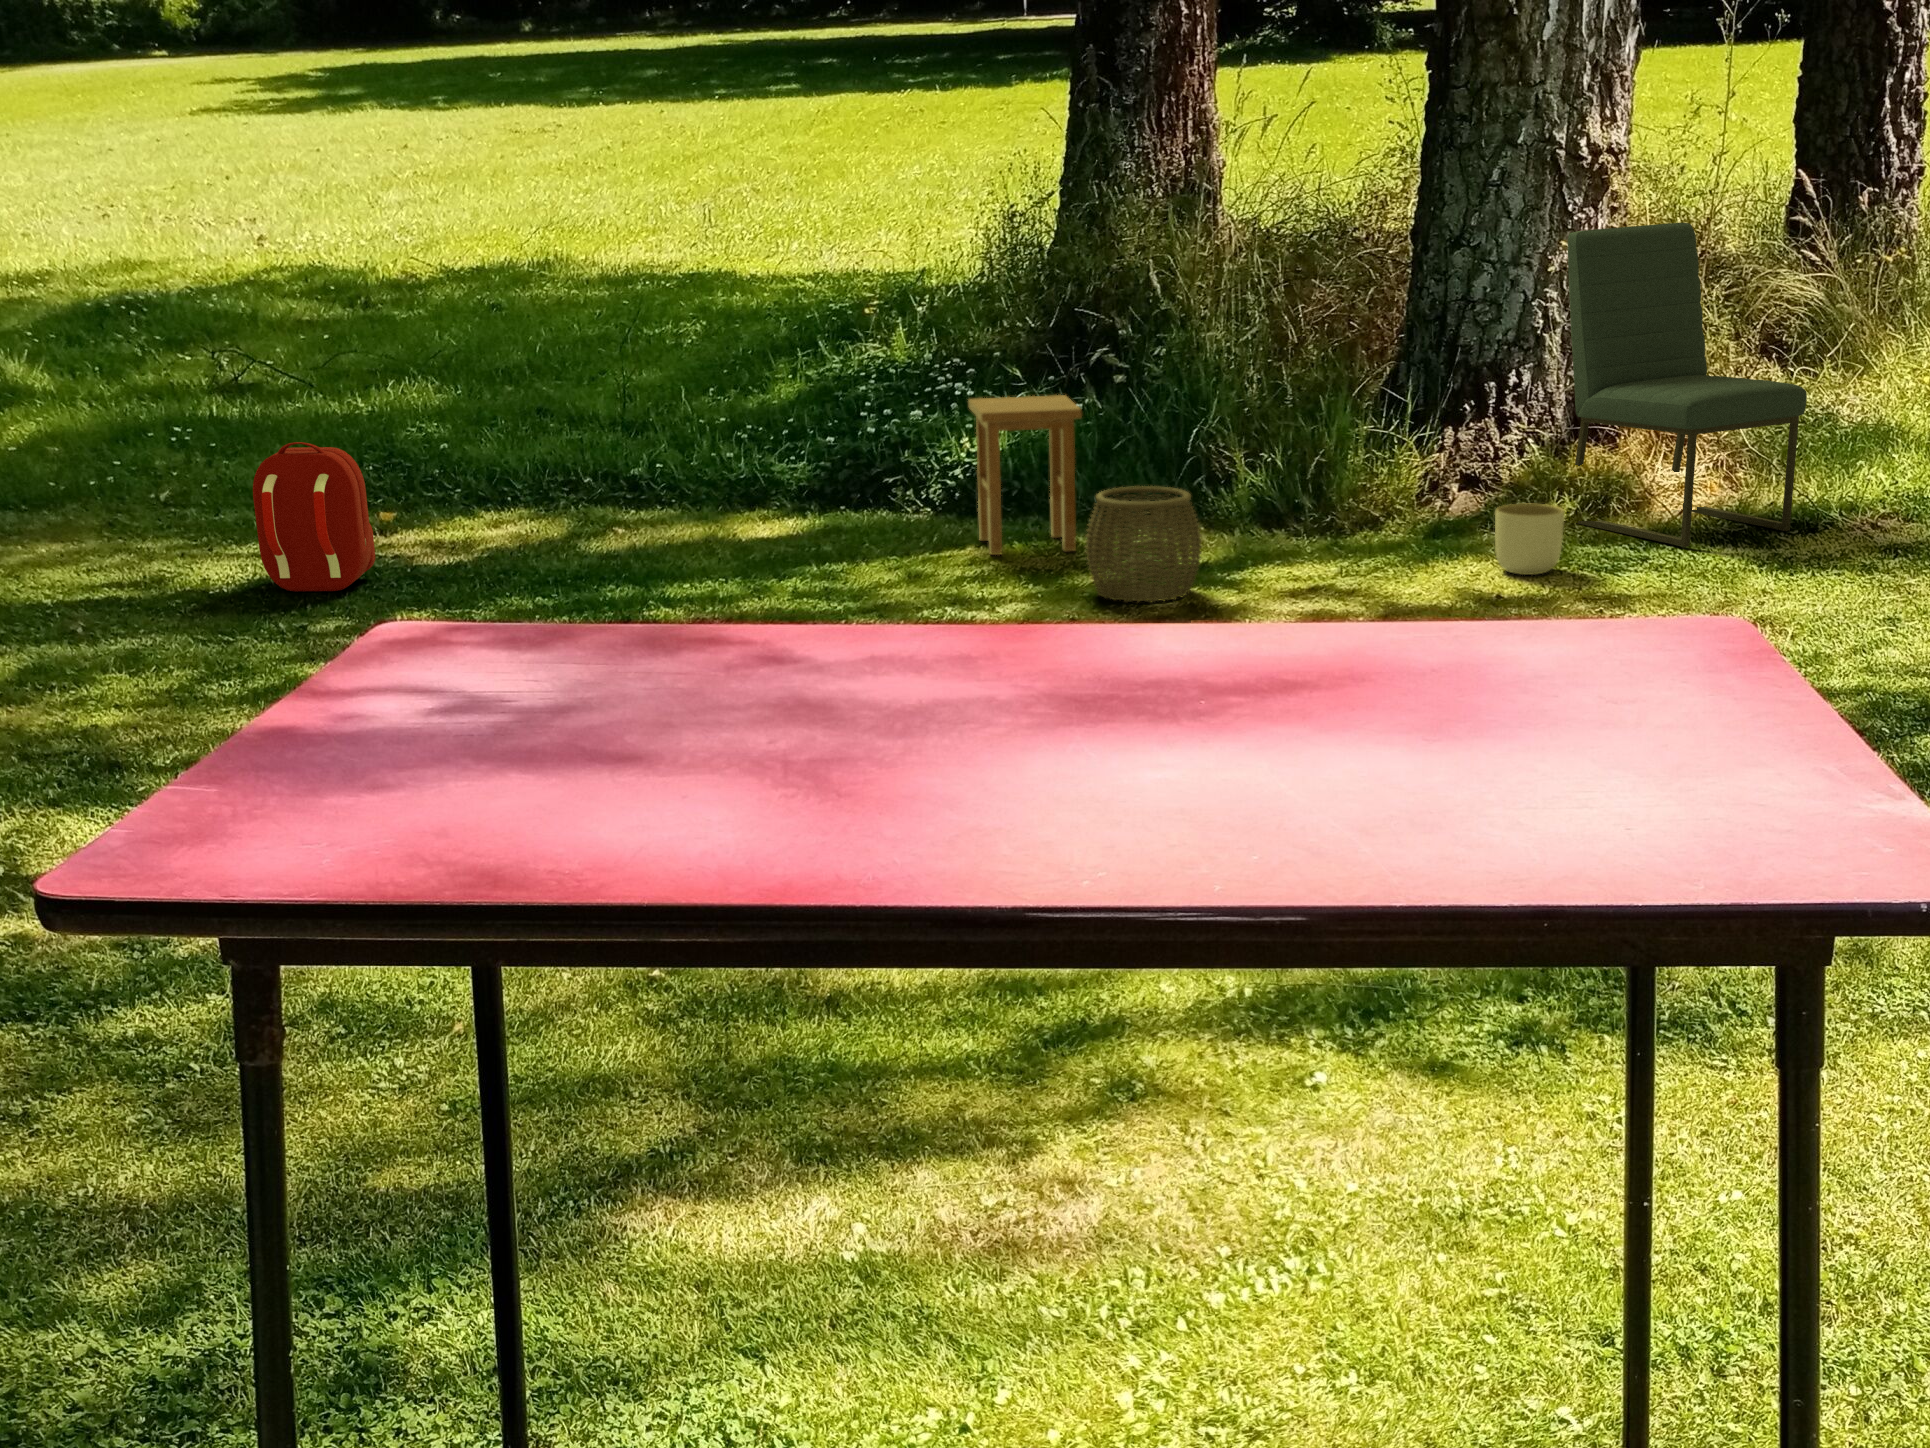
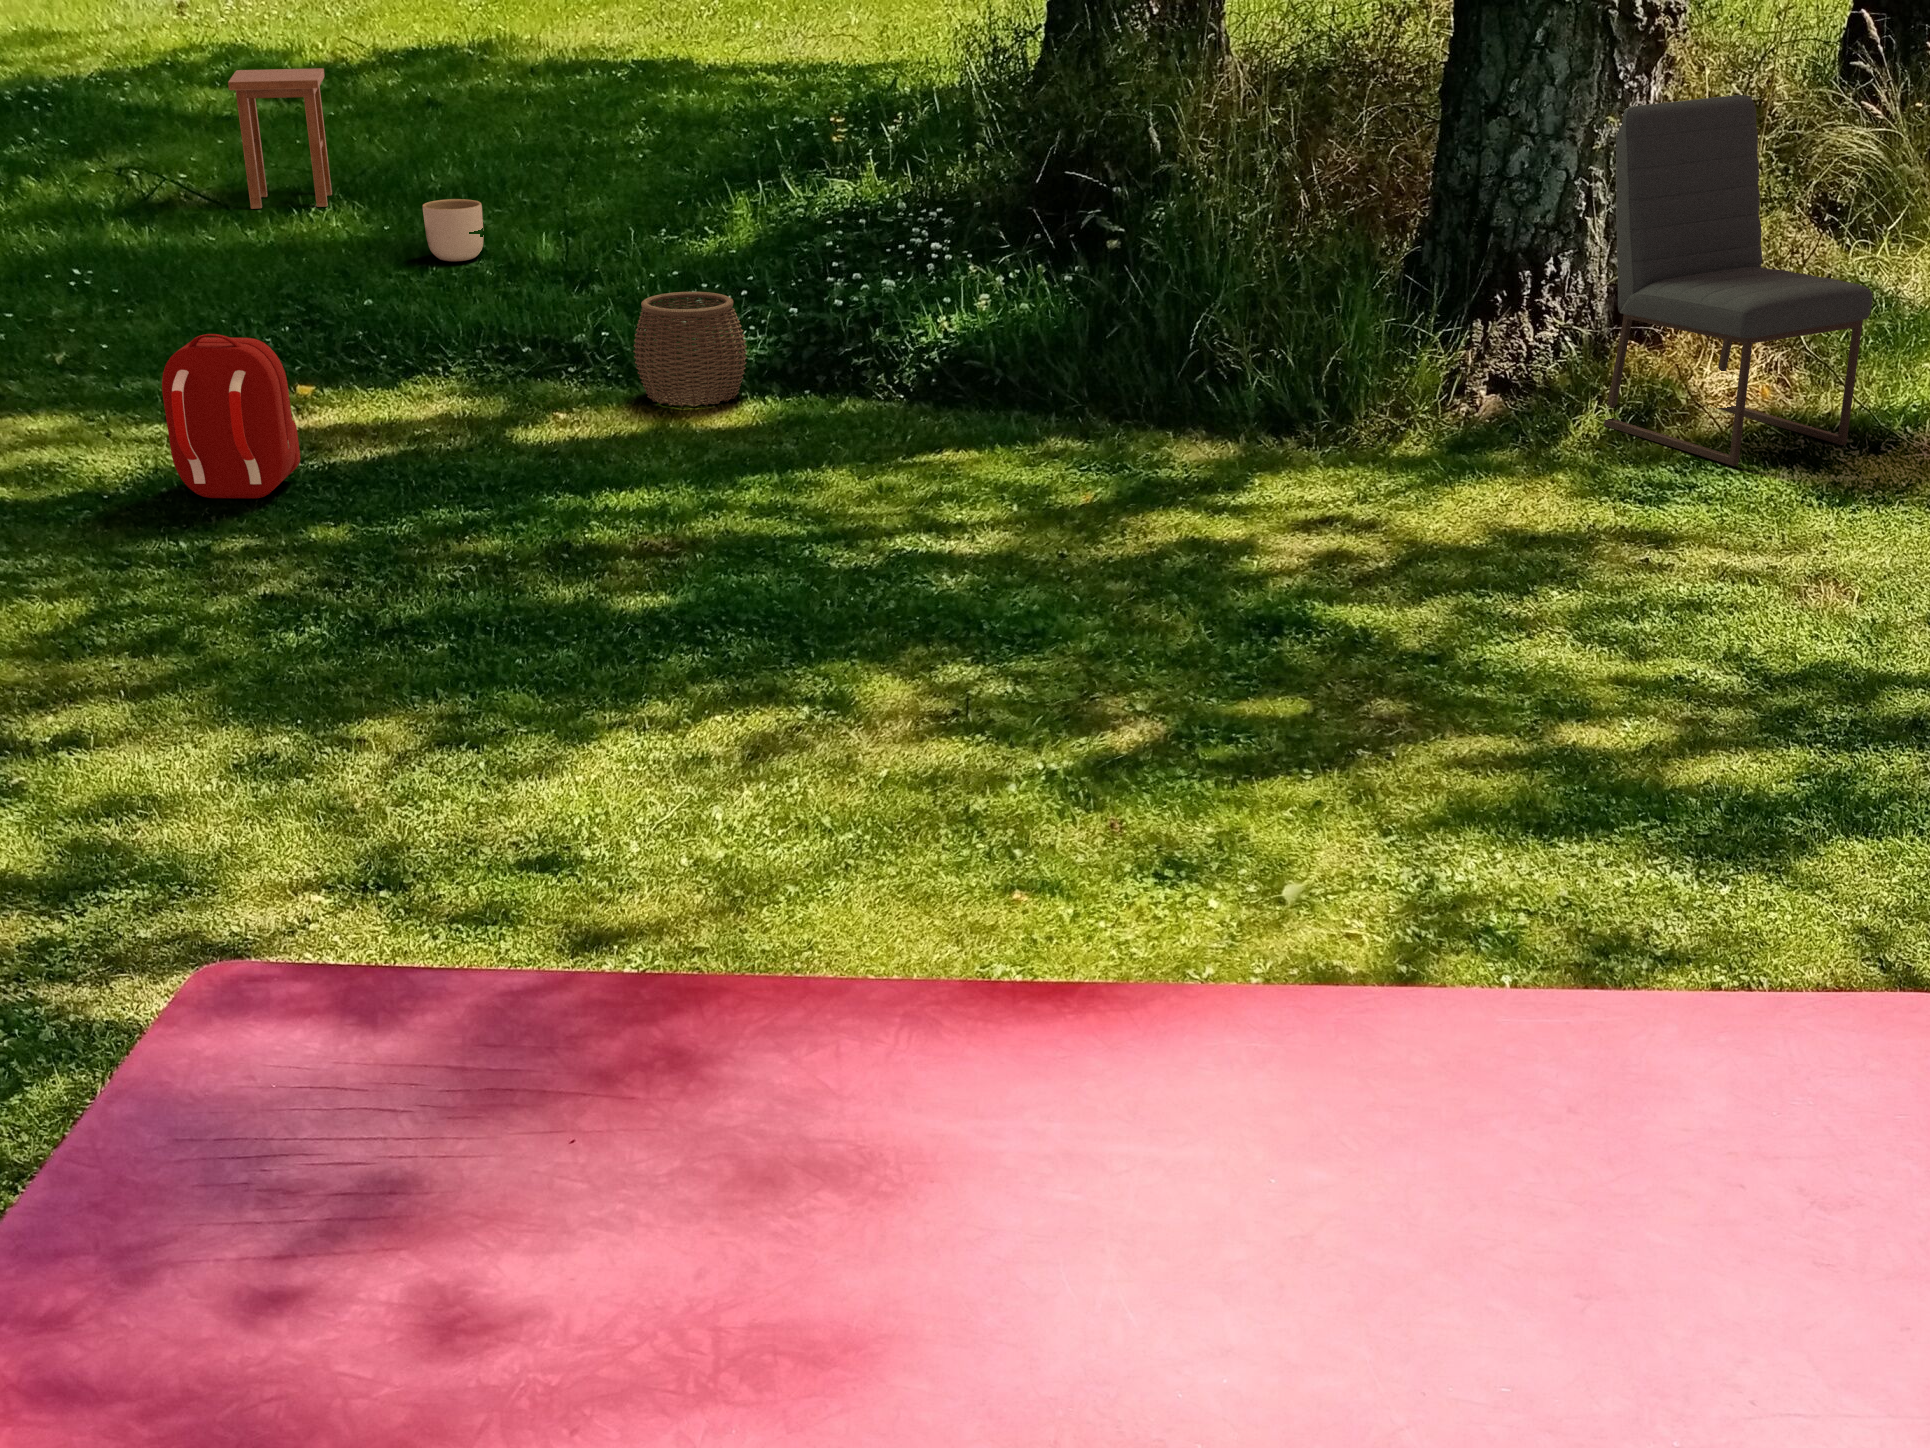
stool: present [968,395,1082,555] -> present [228,68,332,209]
woven basket: present [1085,486,1202,602] -> present [634,292,747,407]
planter: present [1495,504,1564,575] -> present [423,199,483,261]

